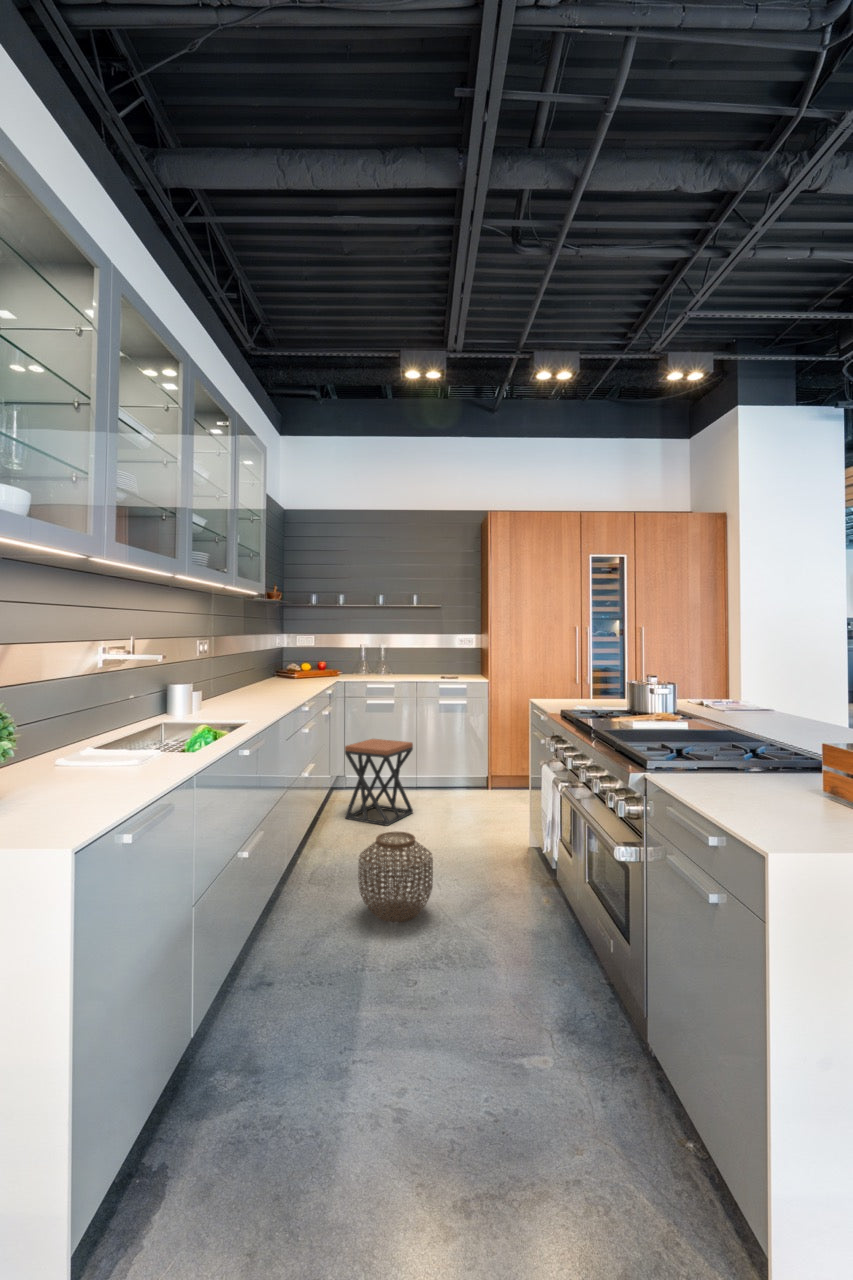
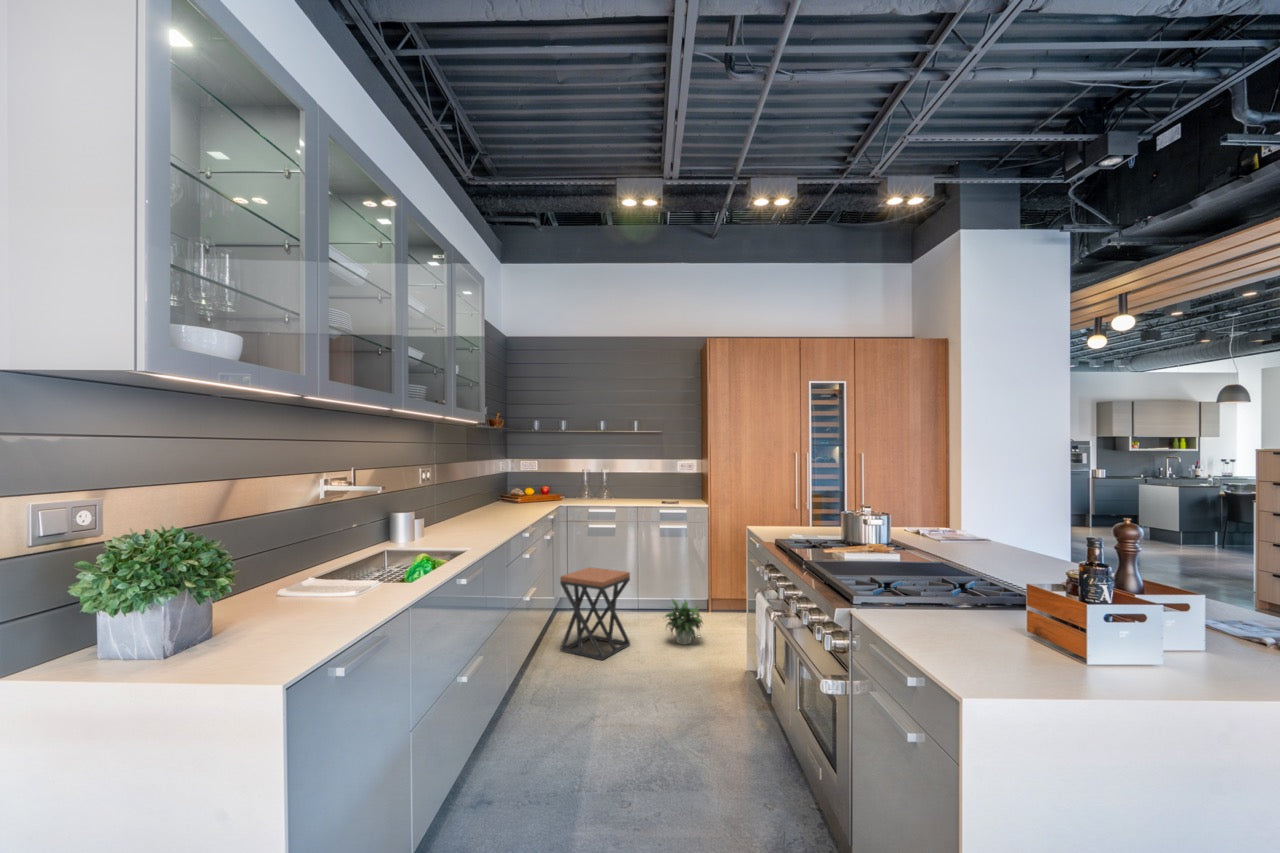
potted plant: none [444,768,485,812] -> present [665,599,703,645]
woven basket: present [358,832,433,922] -> none [562,680,641,782]

